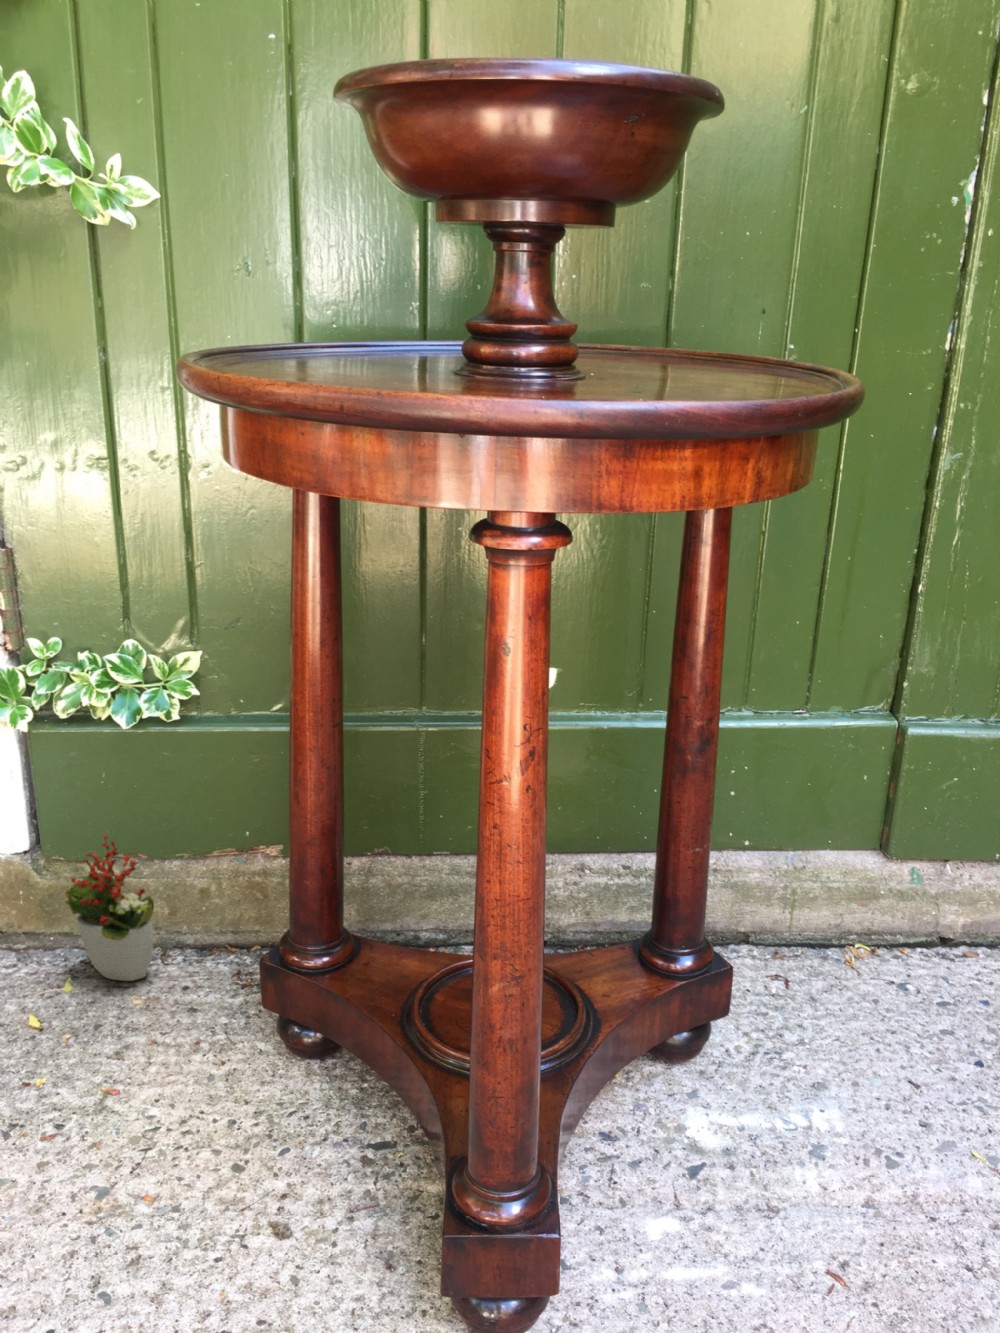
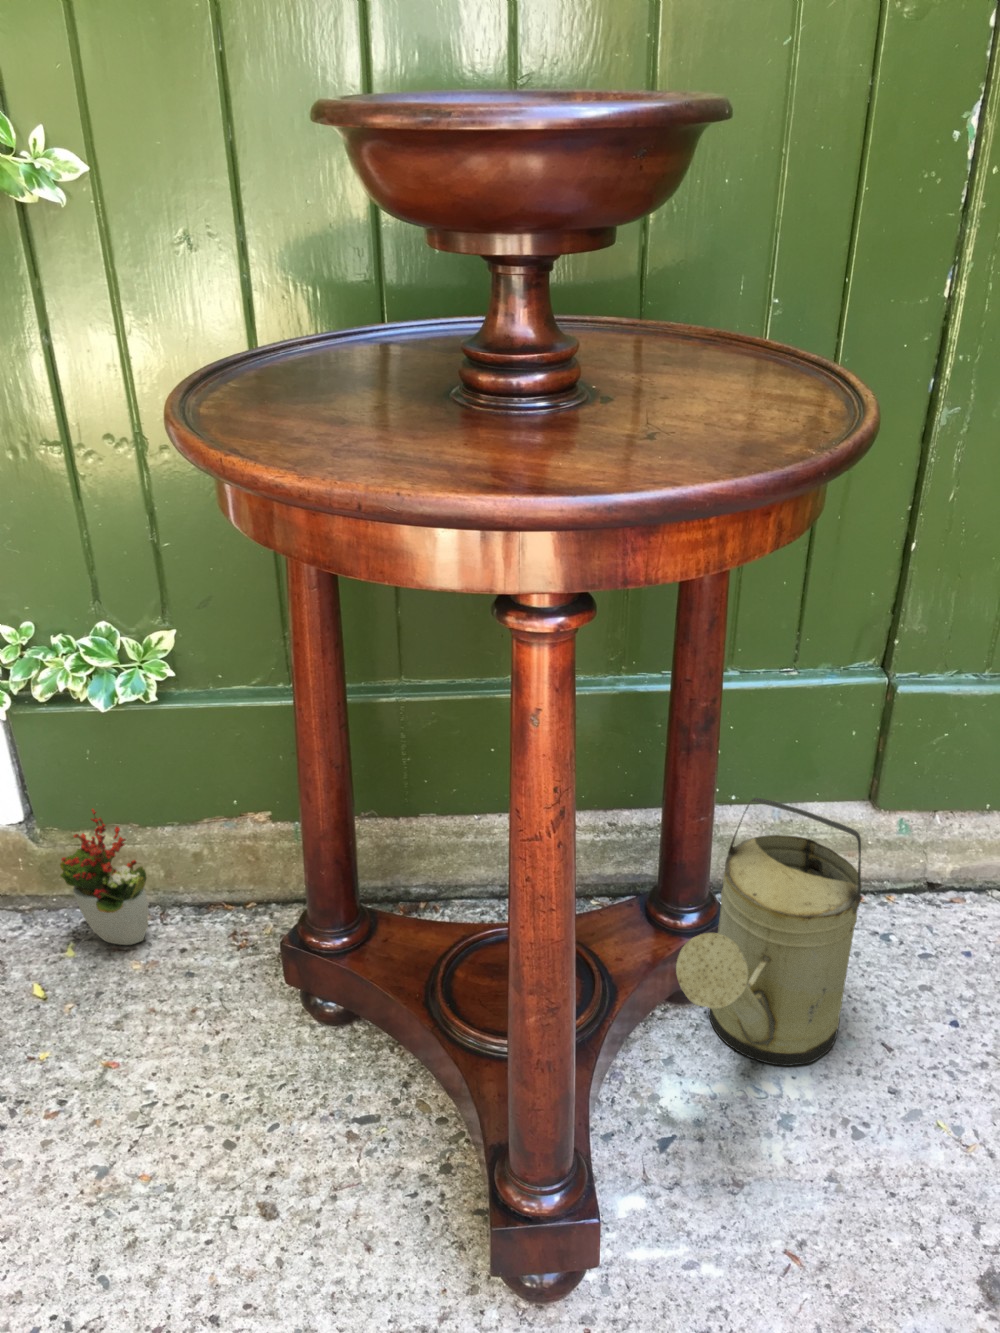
watering can: none [712,816,887,1099] -> present [676,798,862,1066]

